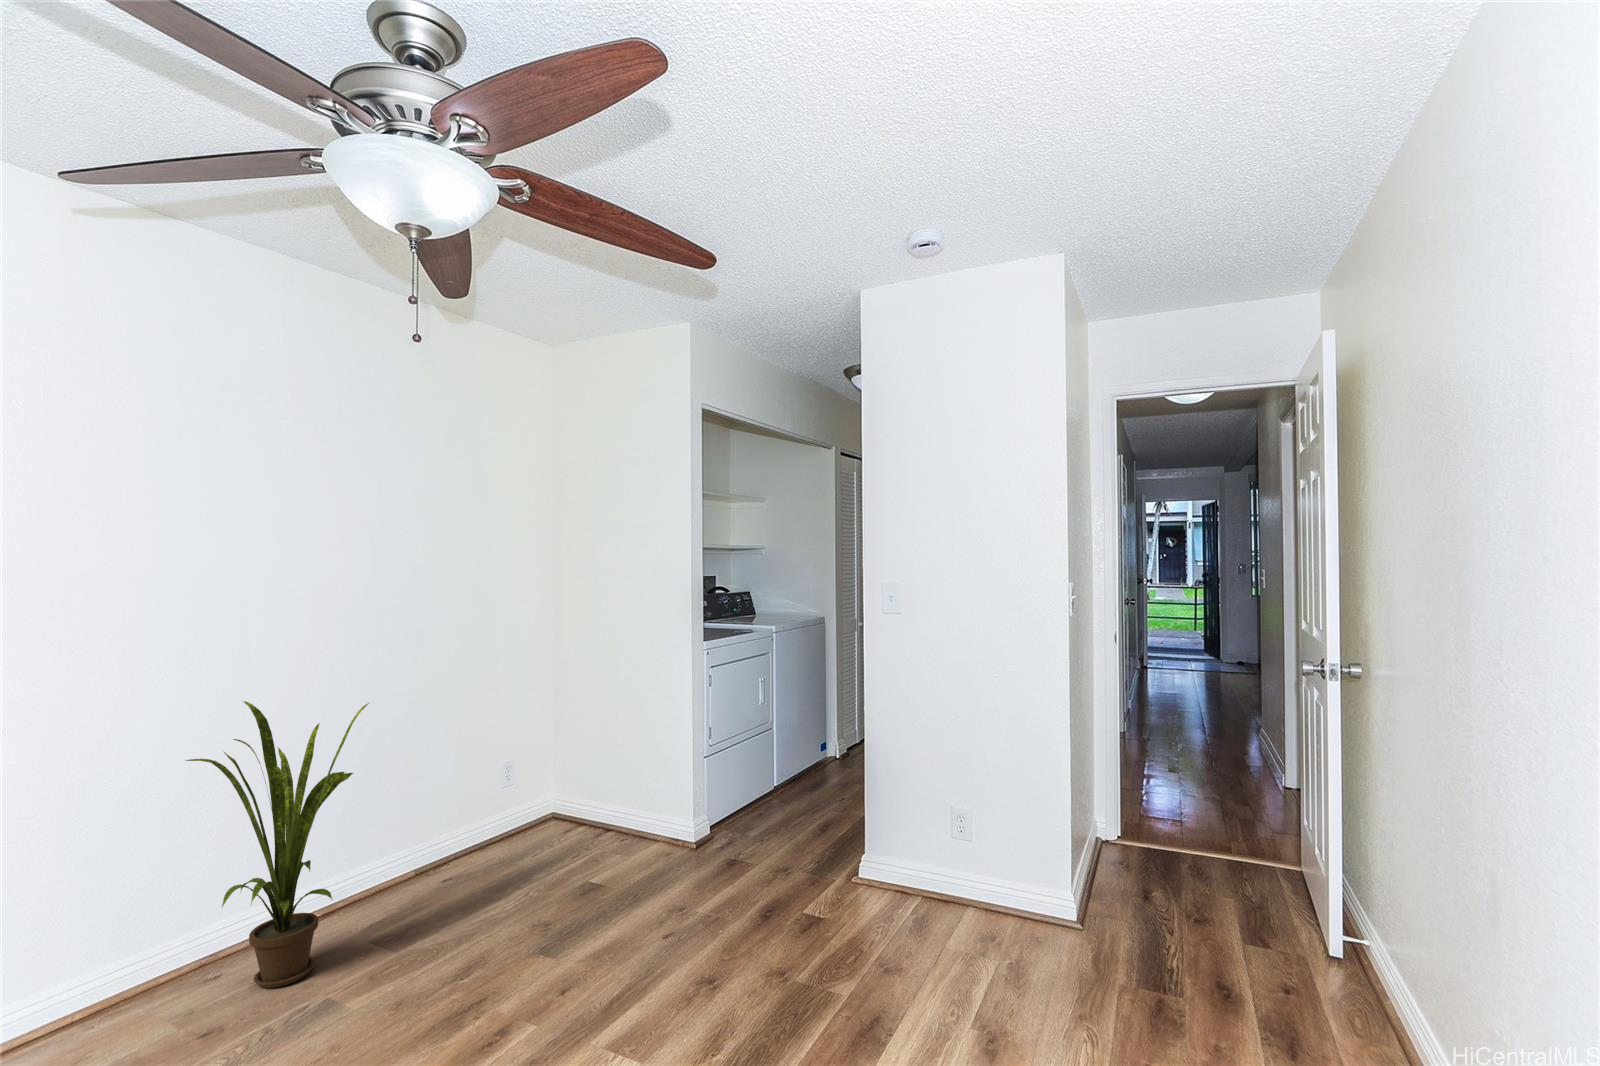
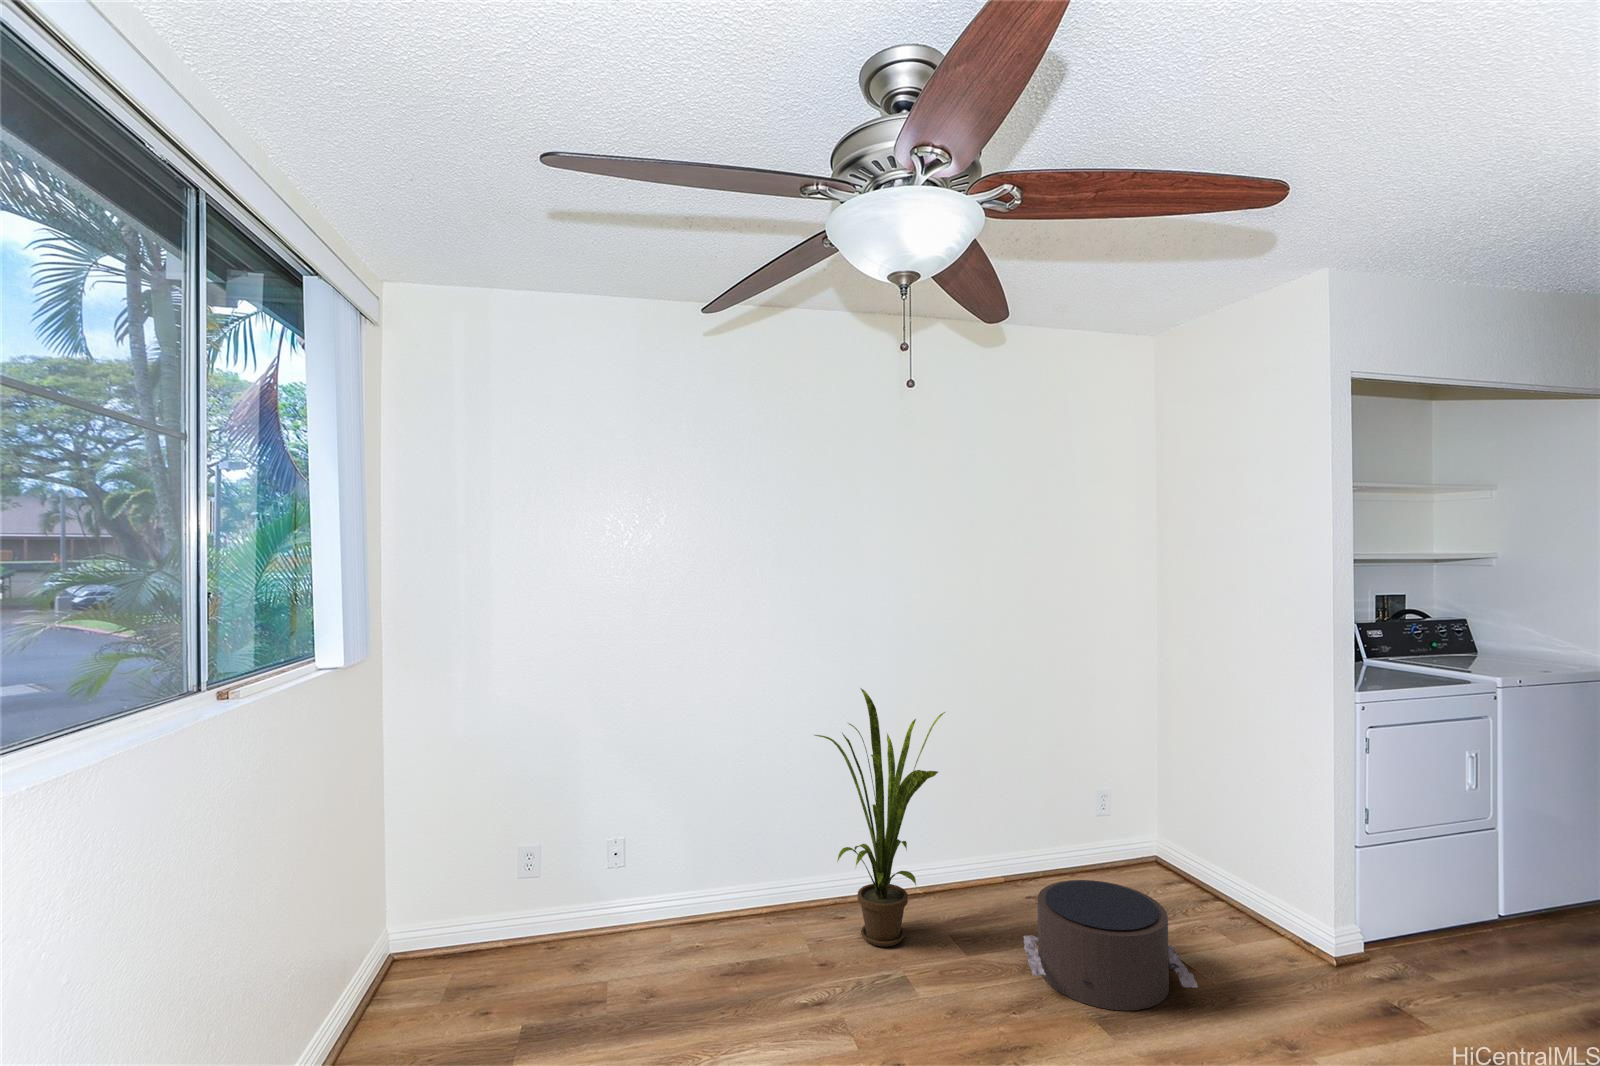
pouf: none [453,835,612,947] -> present [1023,880,1198,1011]

